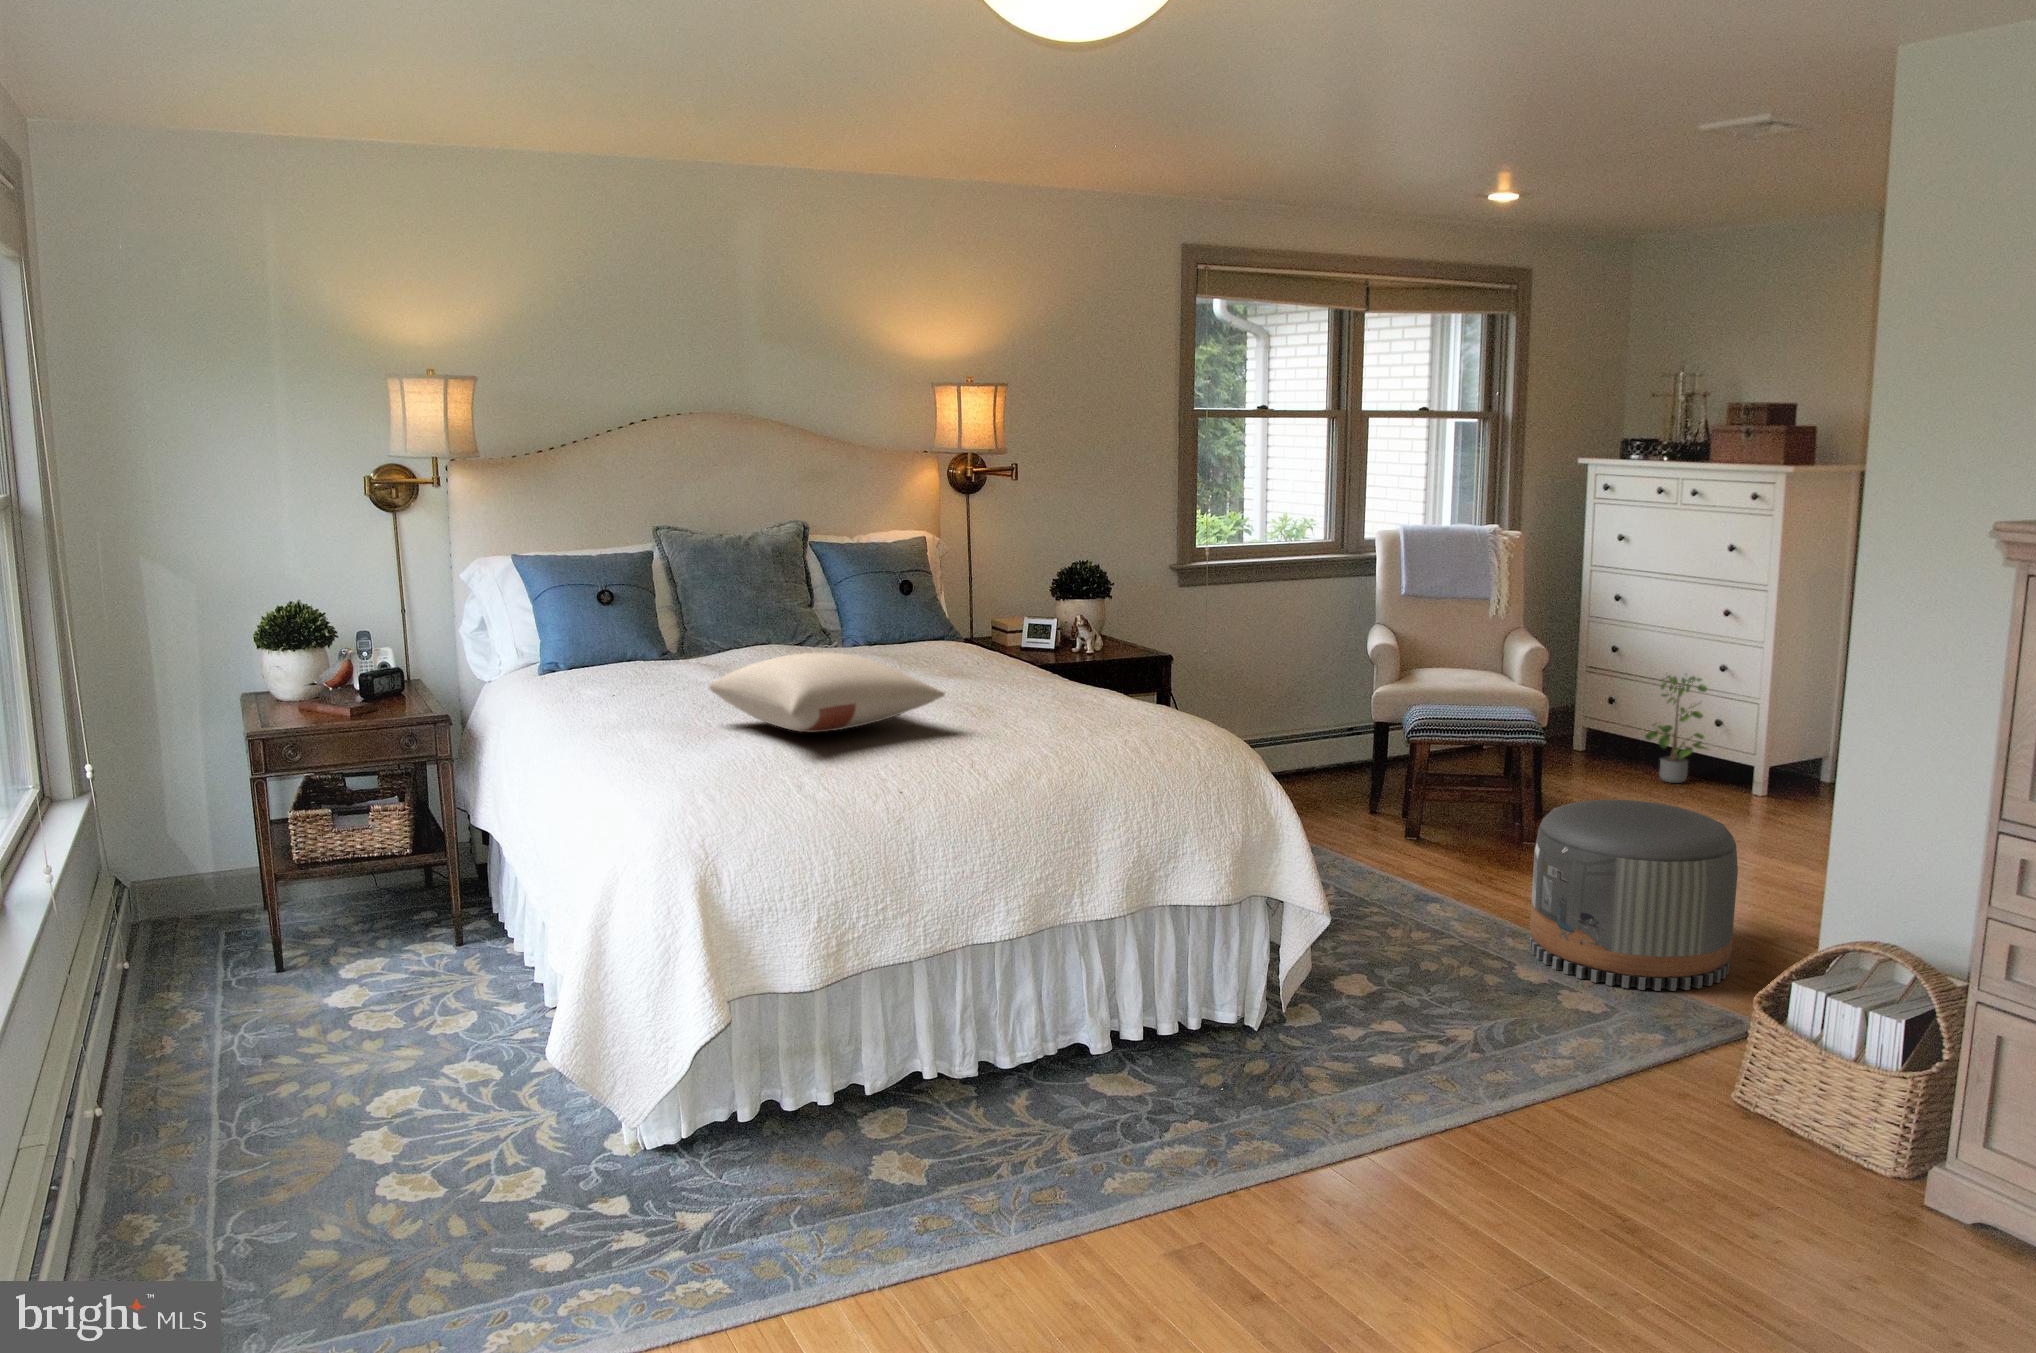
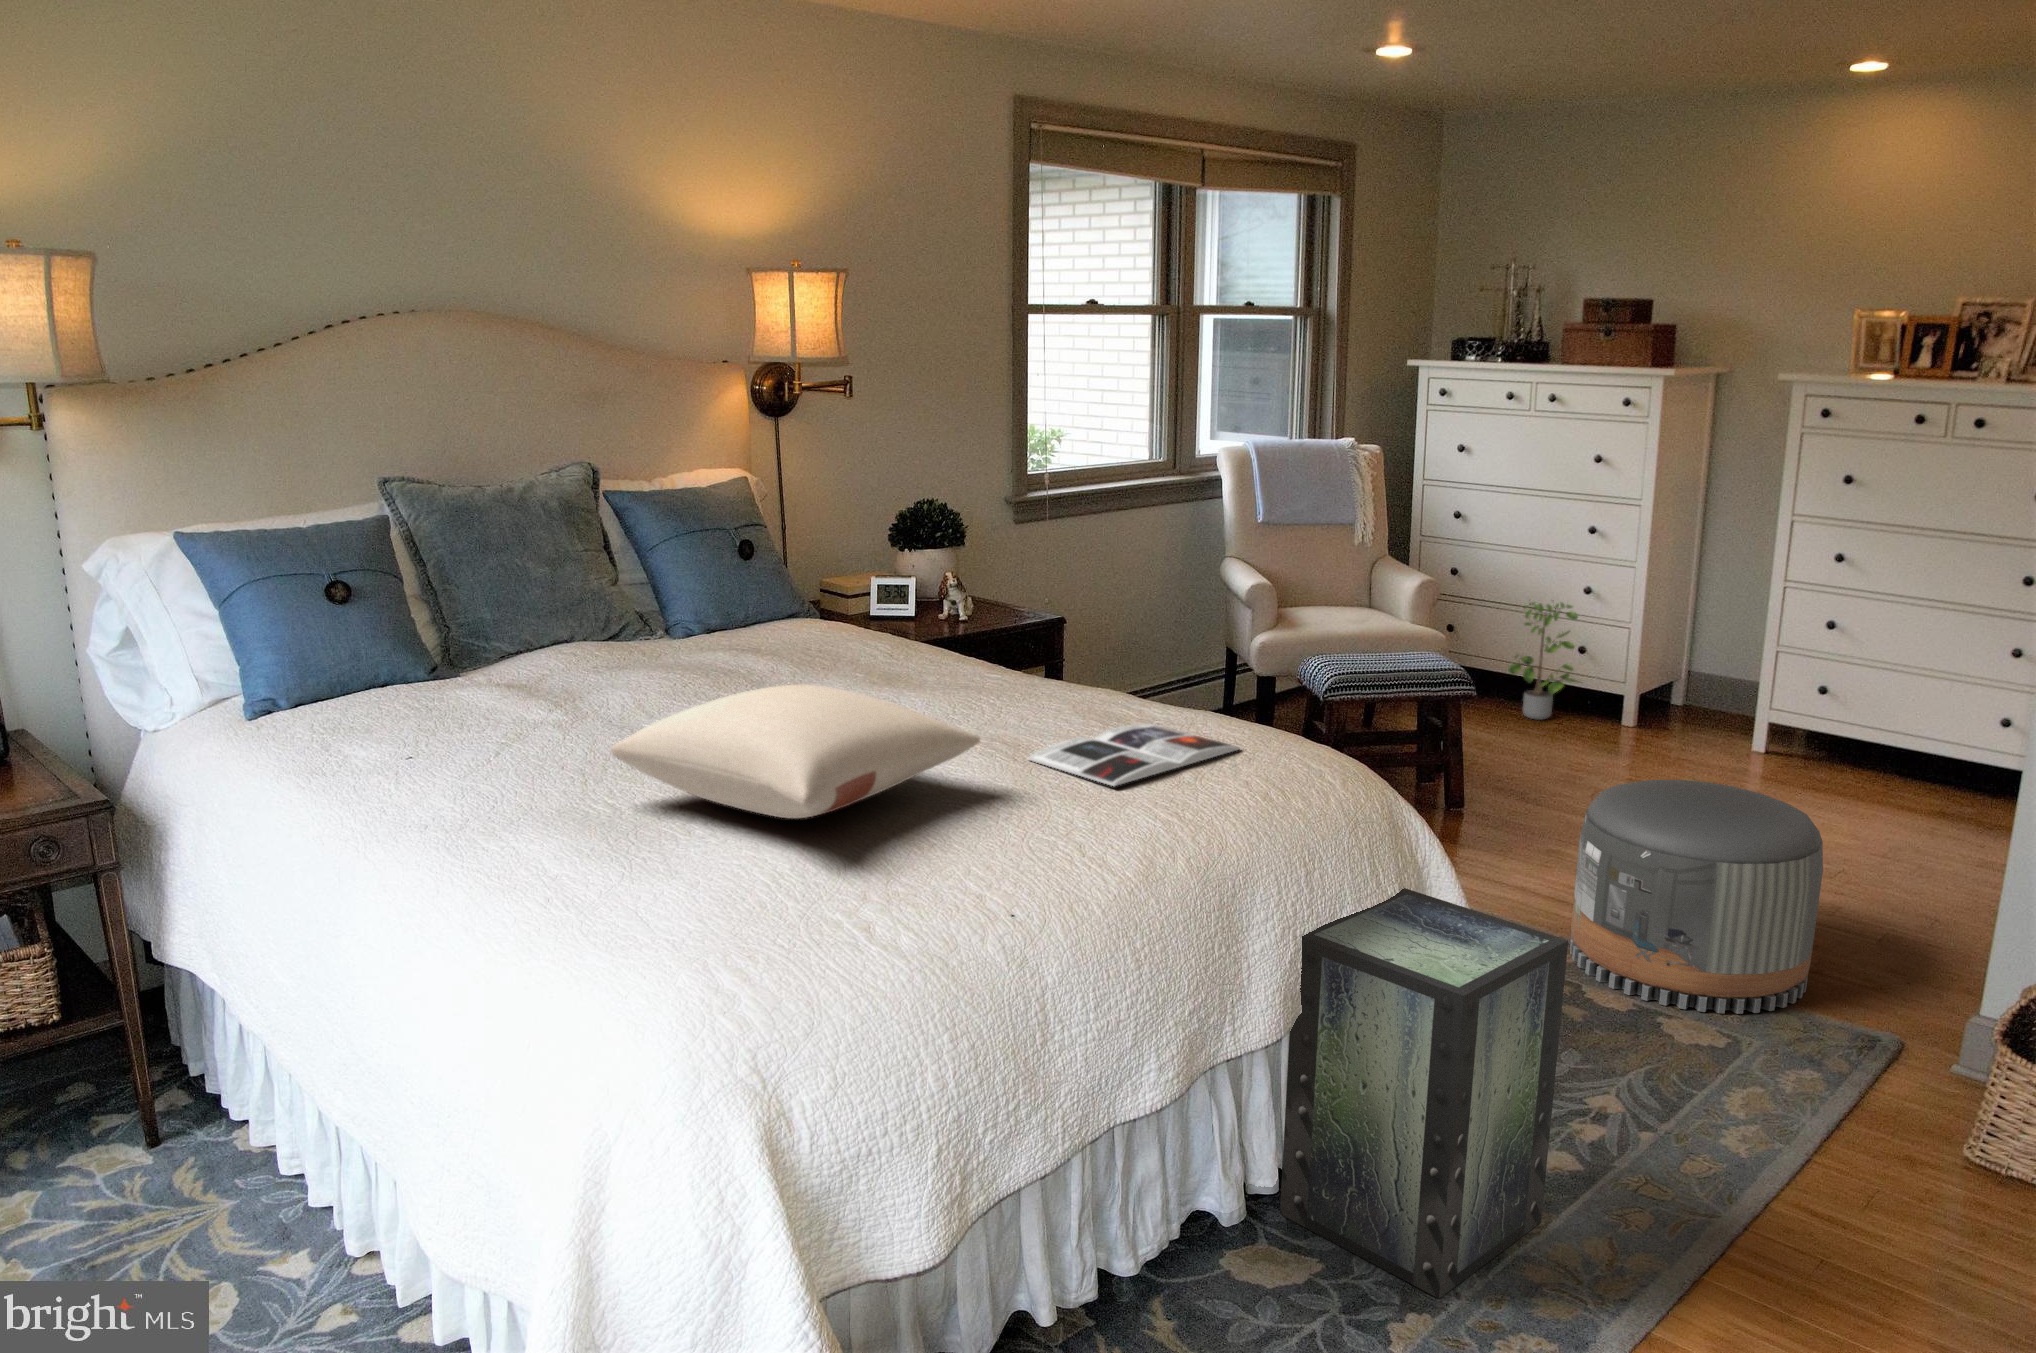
magazine: none [998,703,1156,733] -> present [1028,724,1240,786]
storage box: none [1152,829,1352,1113] -> present [1280,888,1568,1299]

